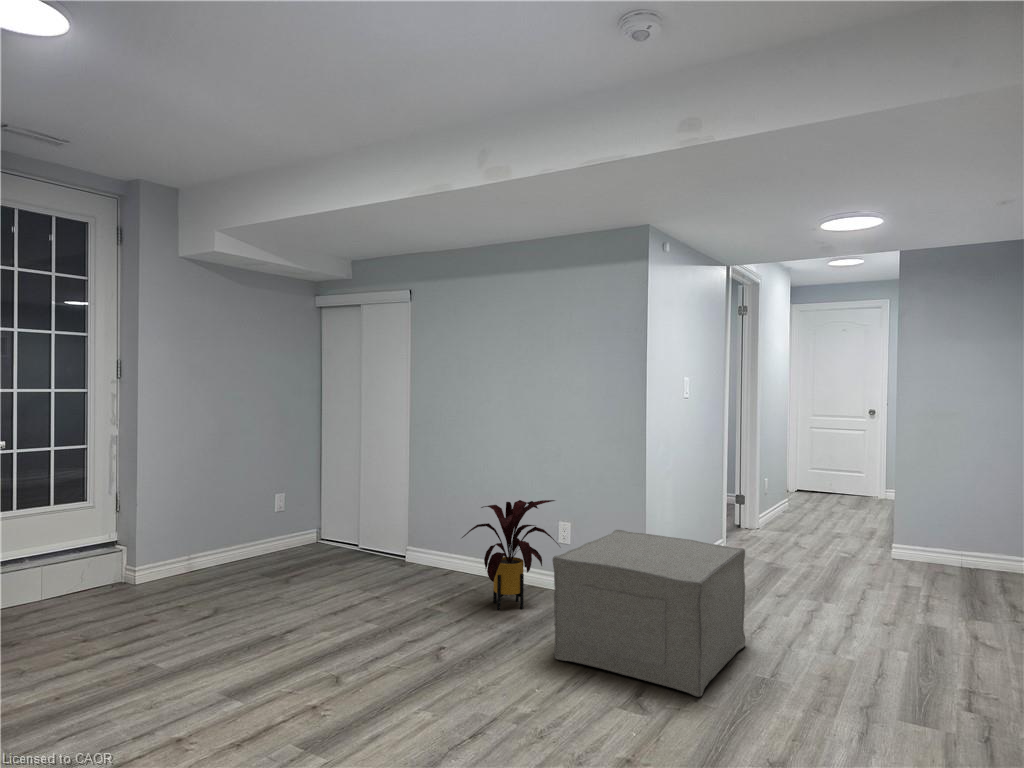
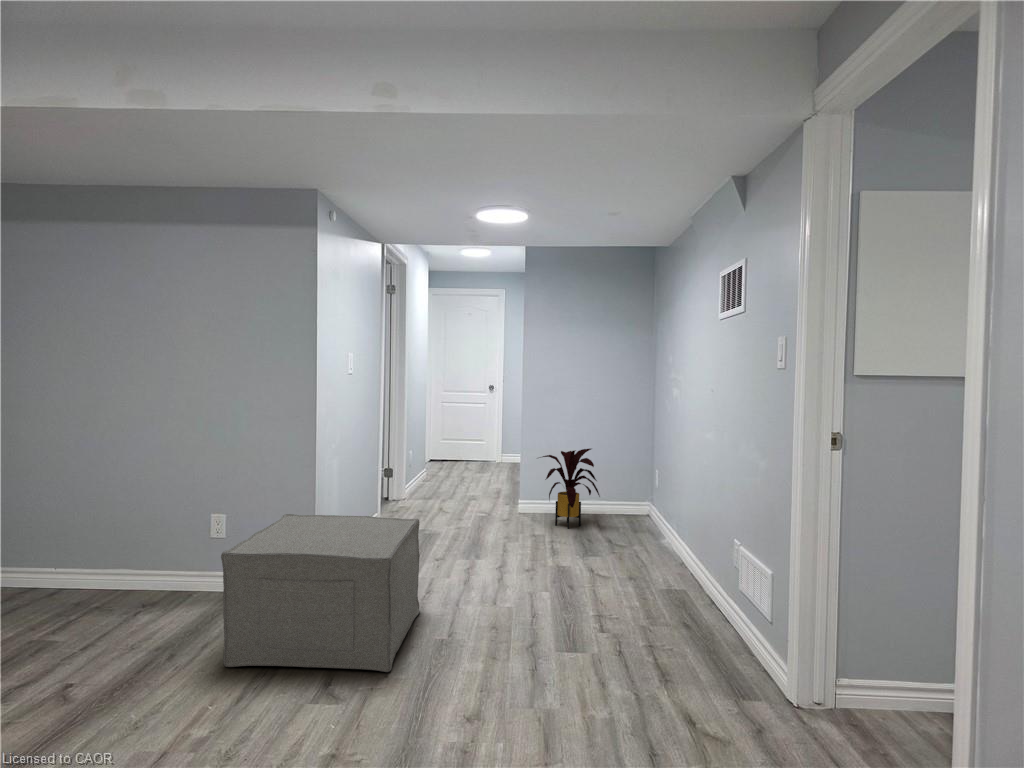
house plant: present [462,500,558,610] -> present [540,449,600,529]

